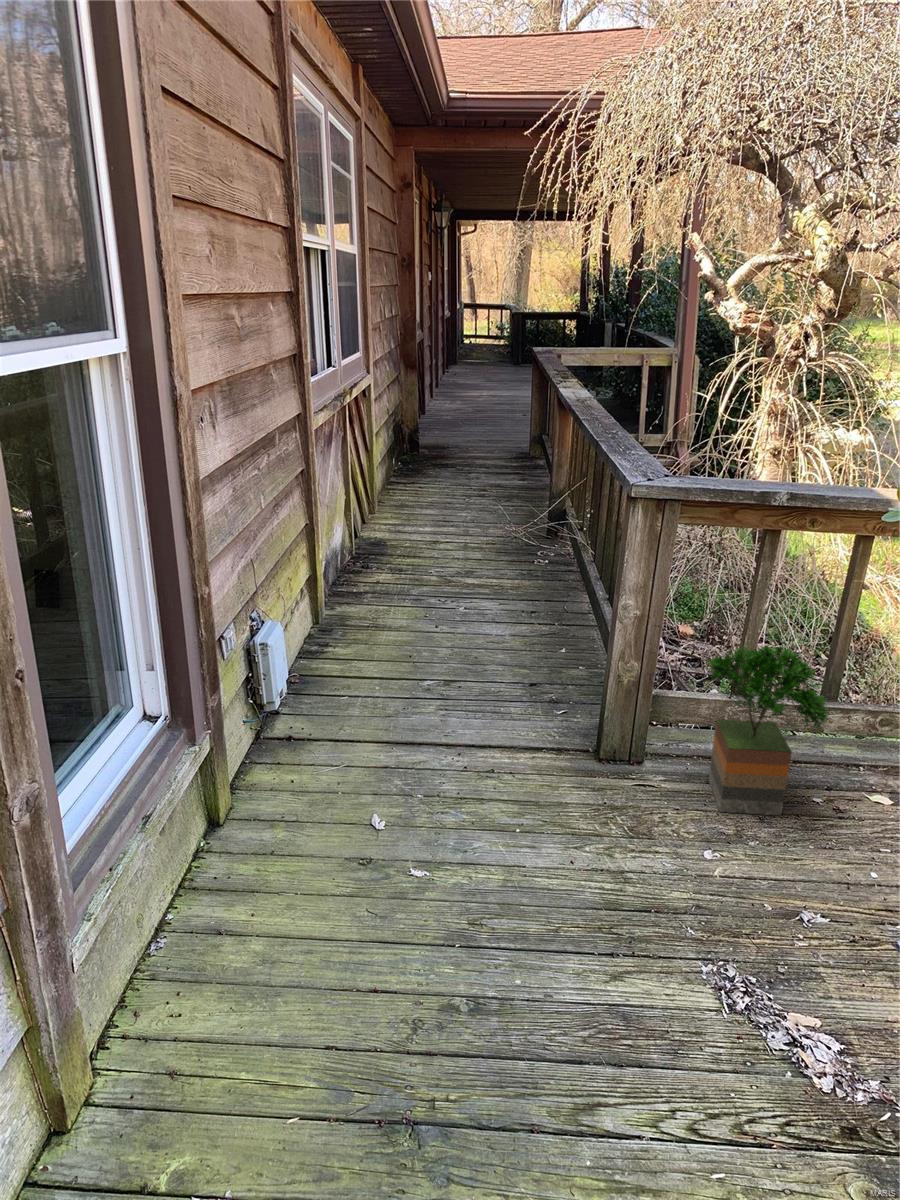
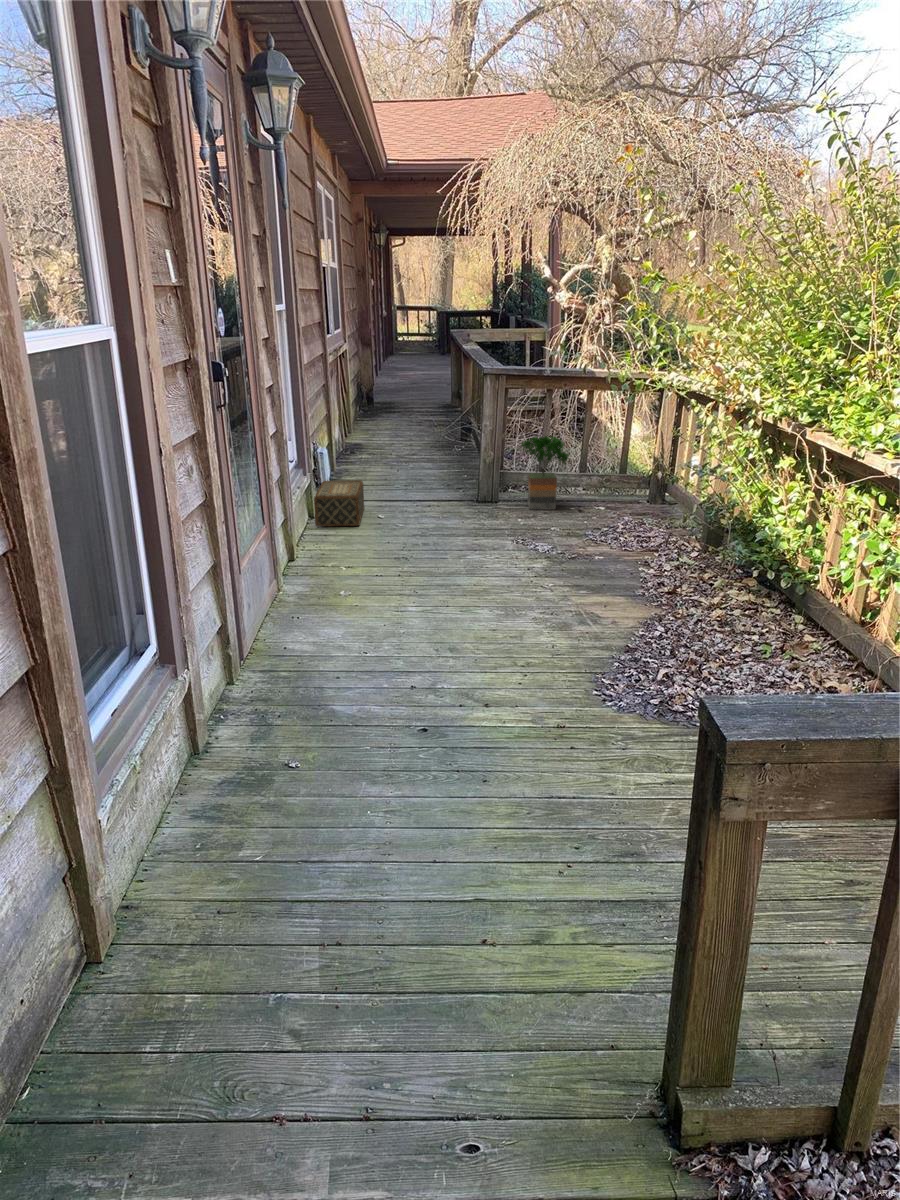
woven basket: none [206,723,347,881] -> present [314,480,364,526]

